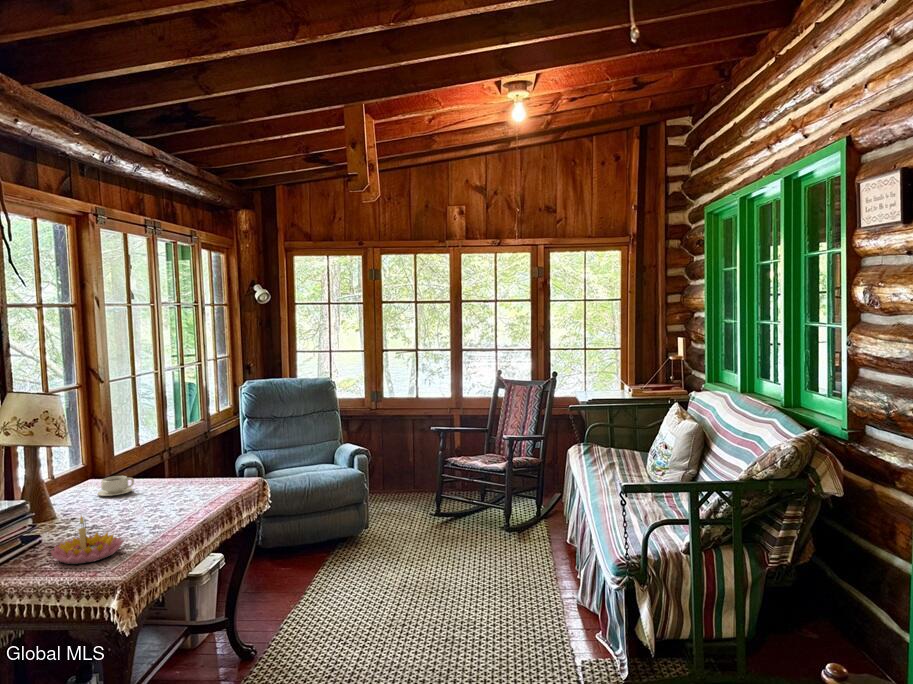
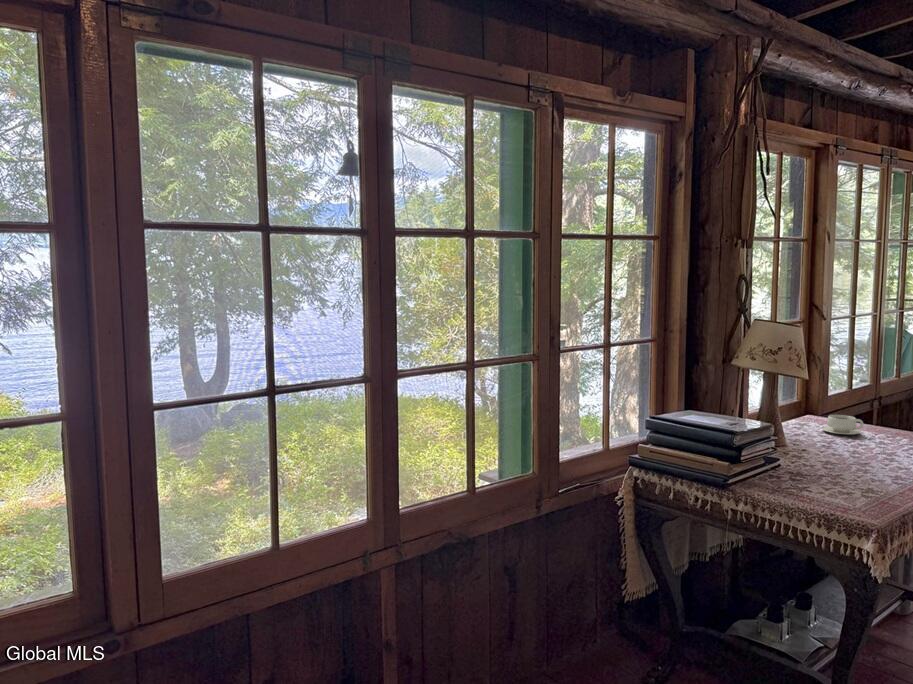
candle holder: present [51,516,124,564] -> none [795,446,872,498]

